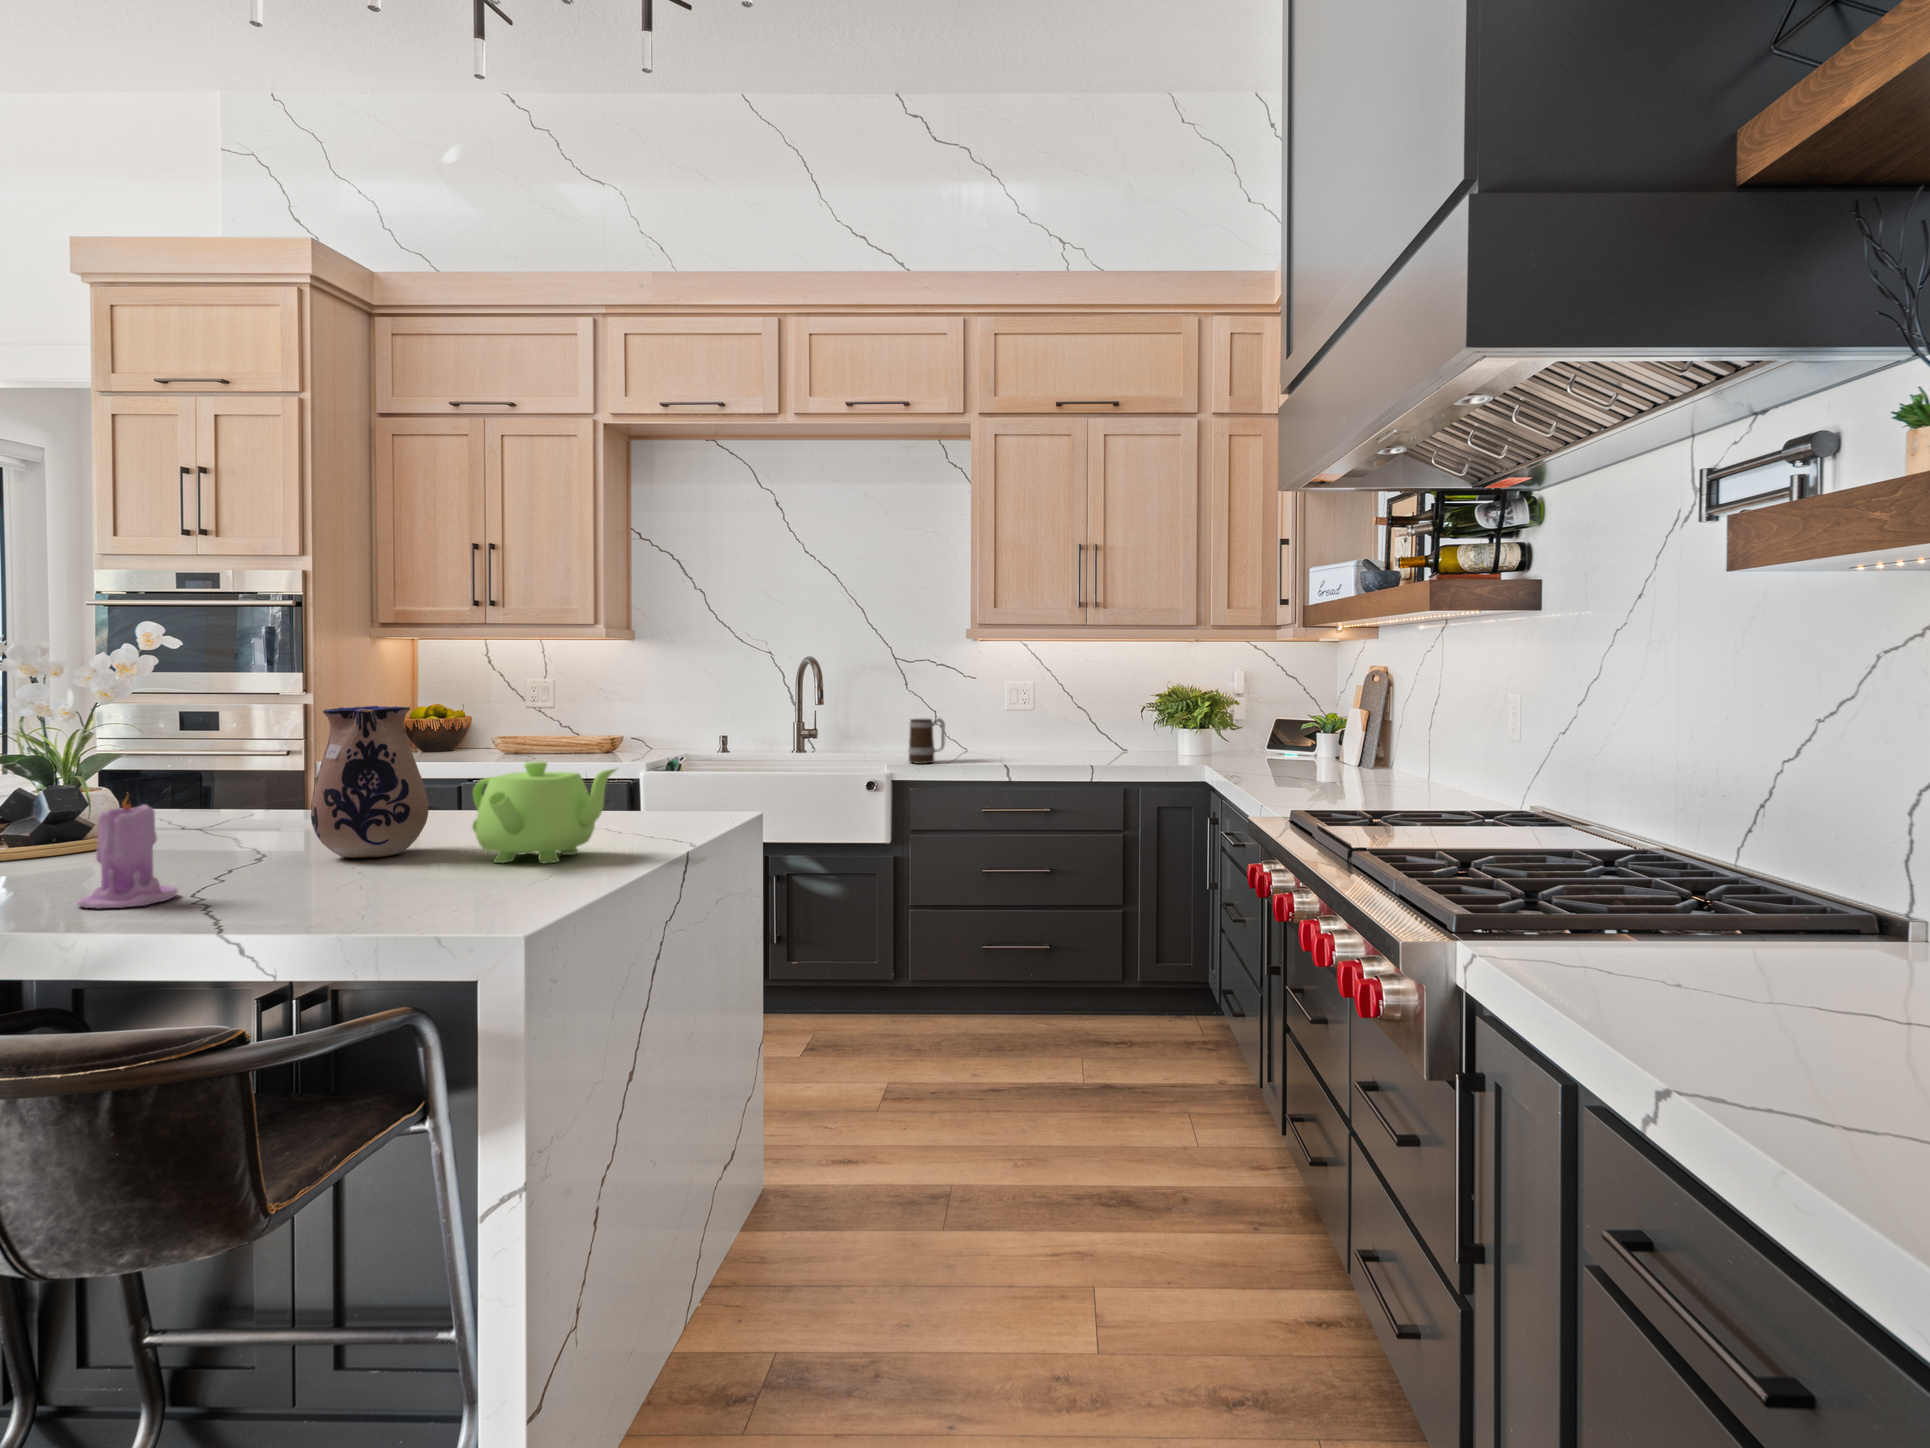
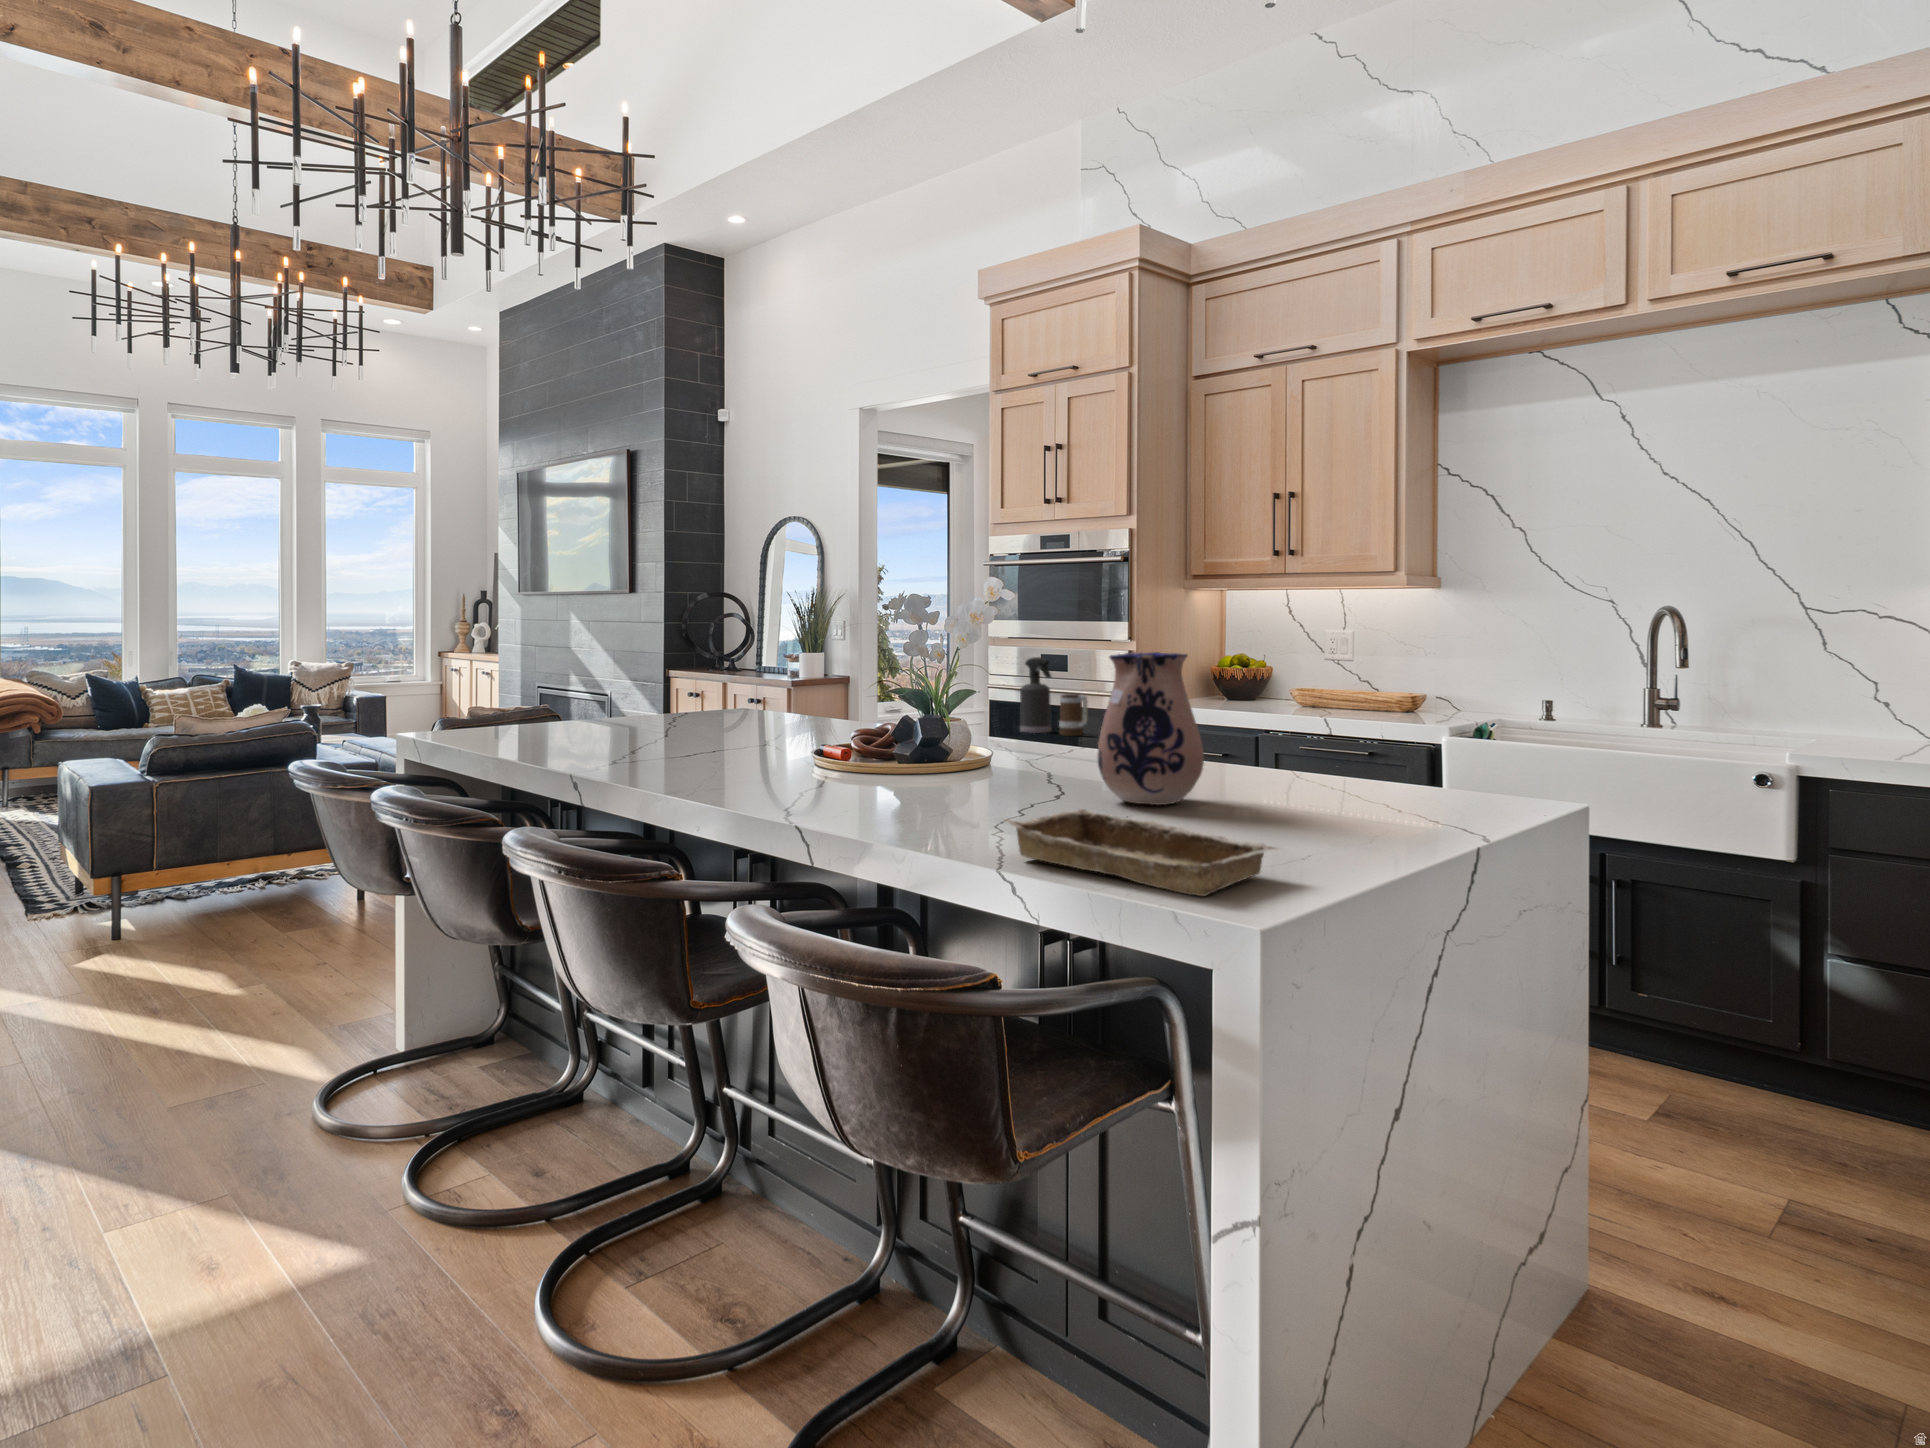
spray bottle: none [155,712,202,803] -> present [1020,657,1051,733]
mug: present [908,718,945,764] -> present [1059,694,1088,736]
teapot: present [473,761,616,863] -> none [1244,717,1407,834]
candle: present [77,798,178,908] -> none [905,726,979,831]
tray: none [228,864,522,923] -> present [1007,809,1278,896]

